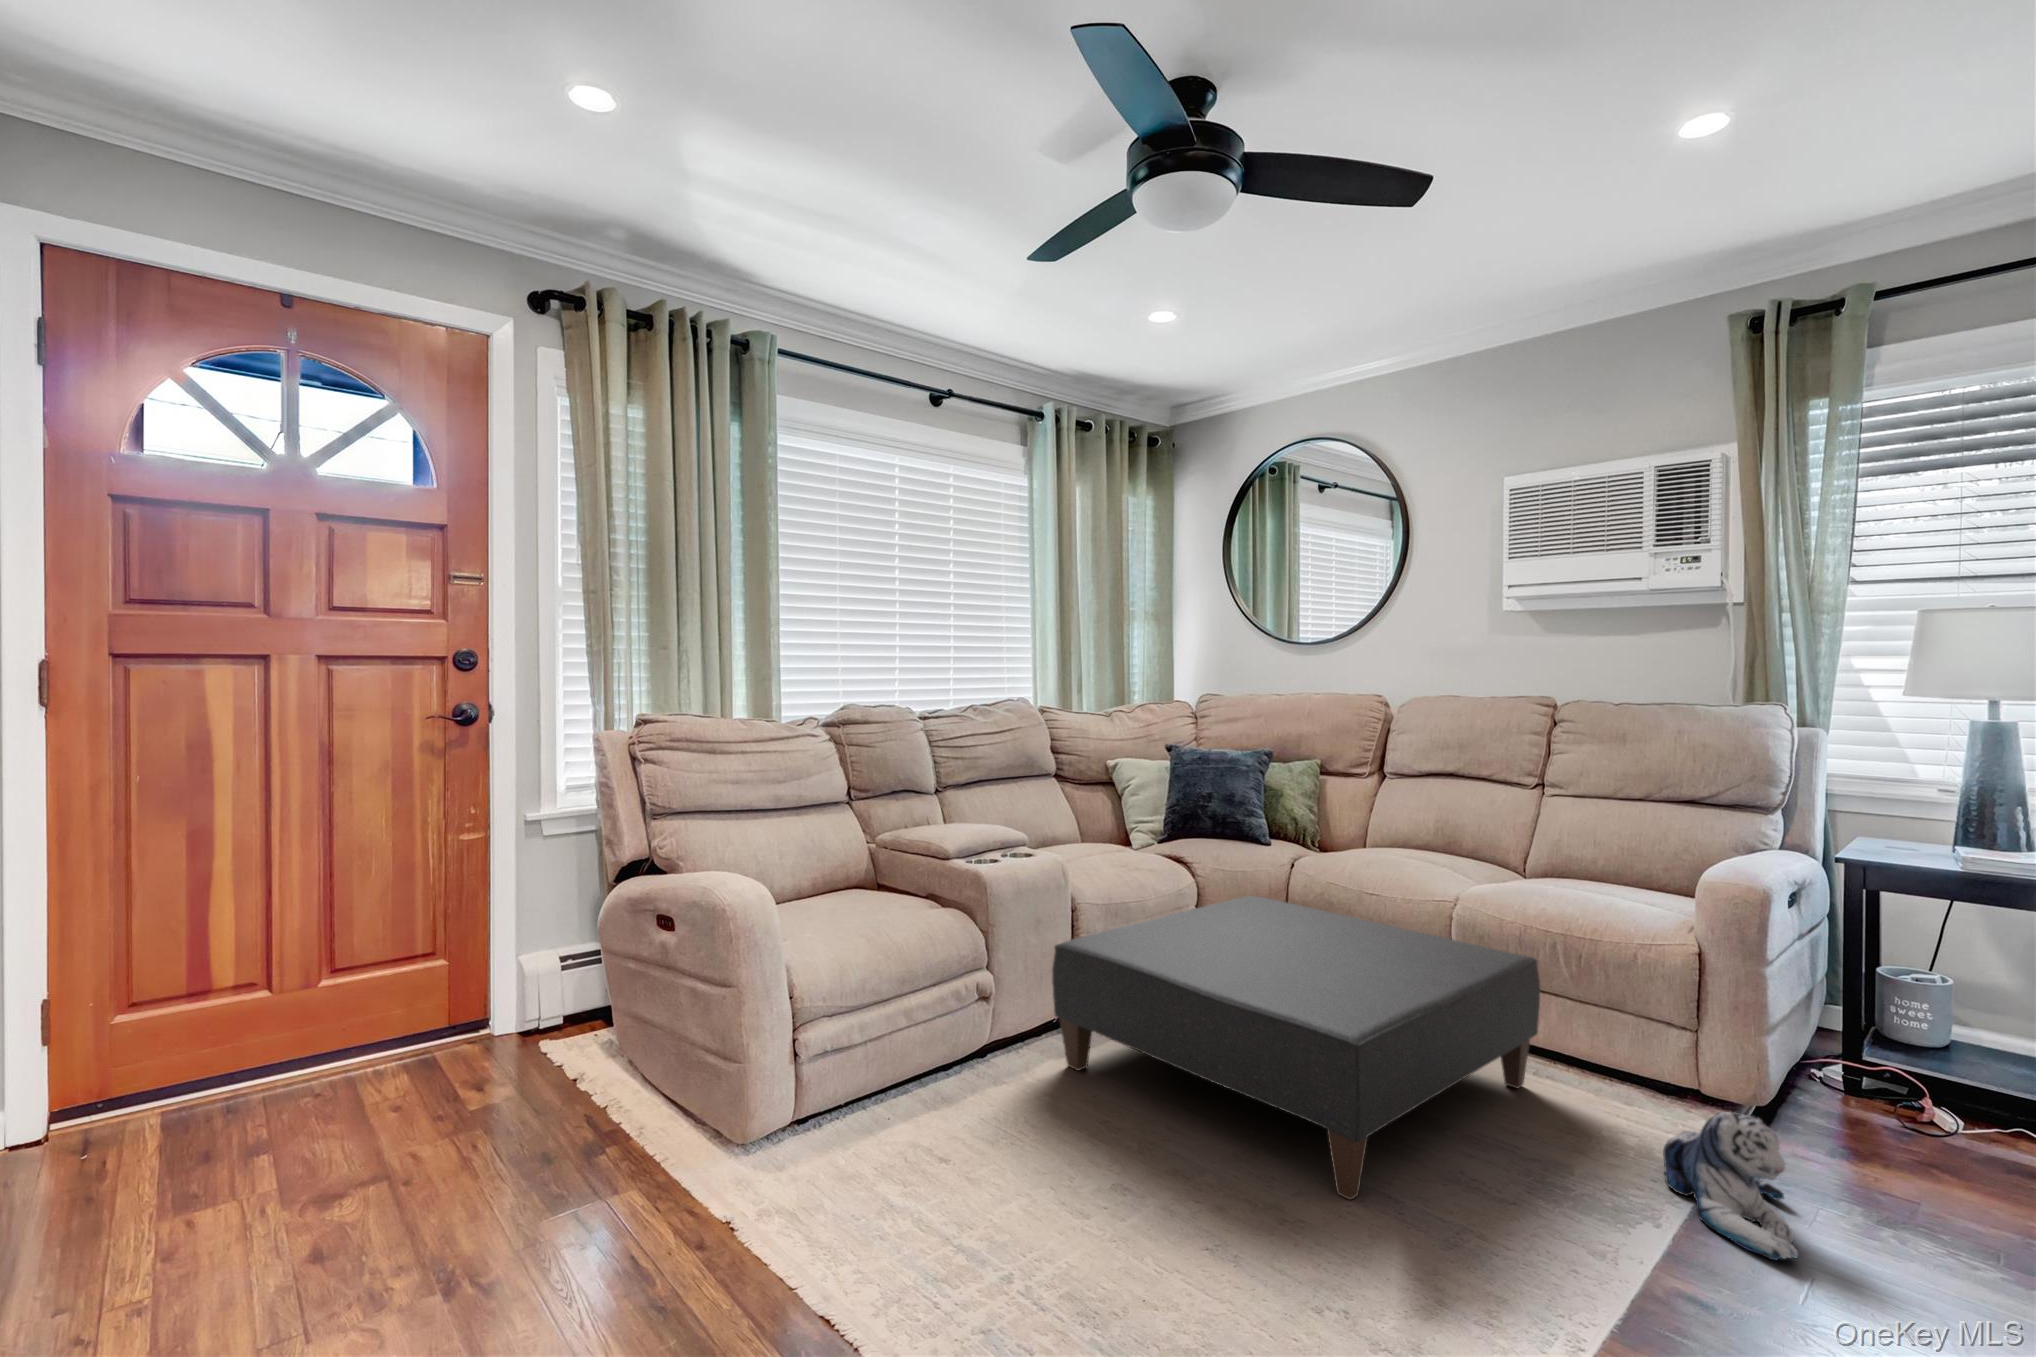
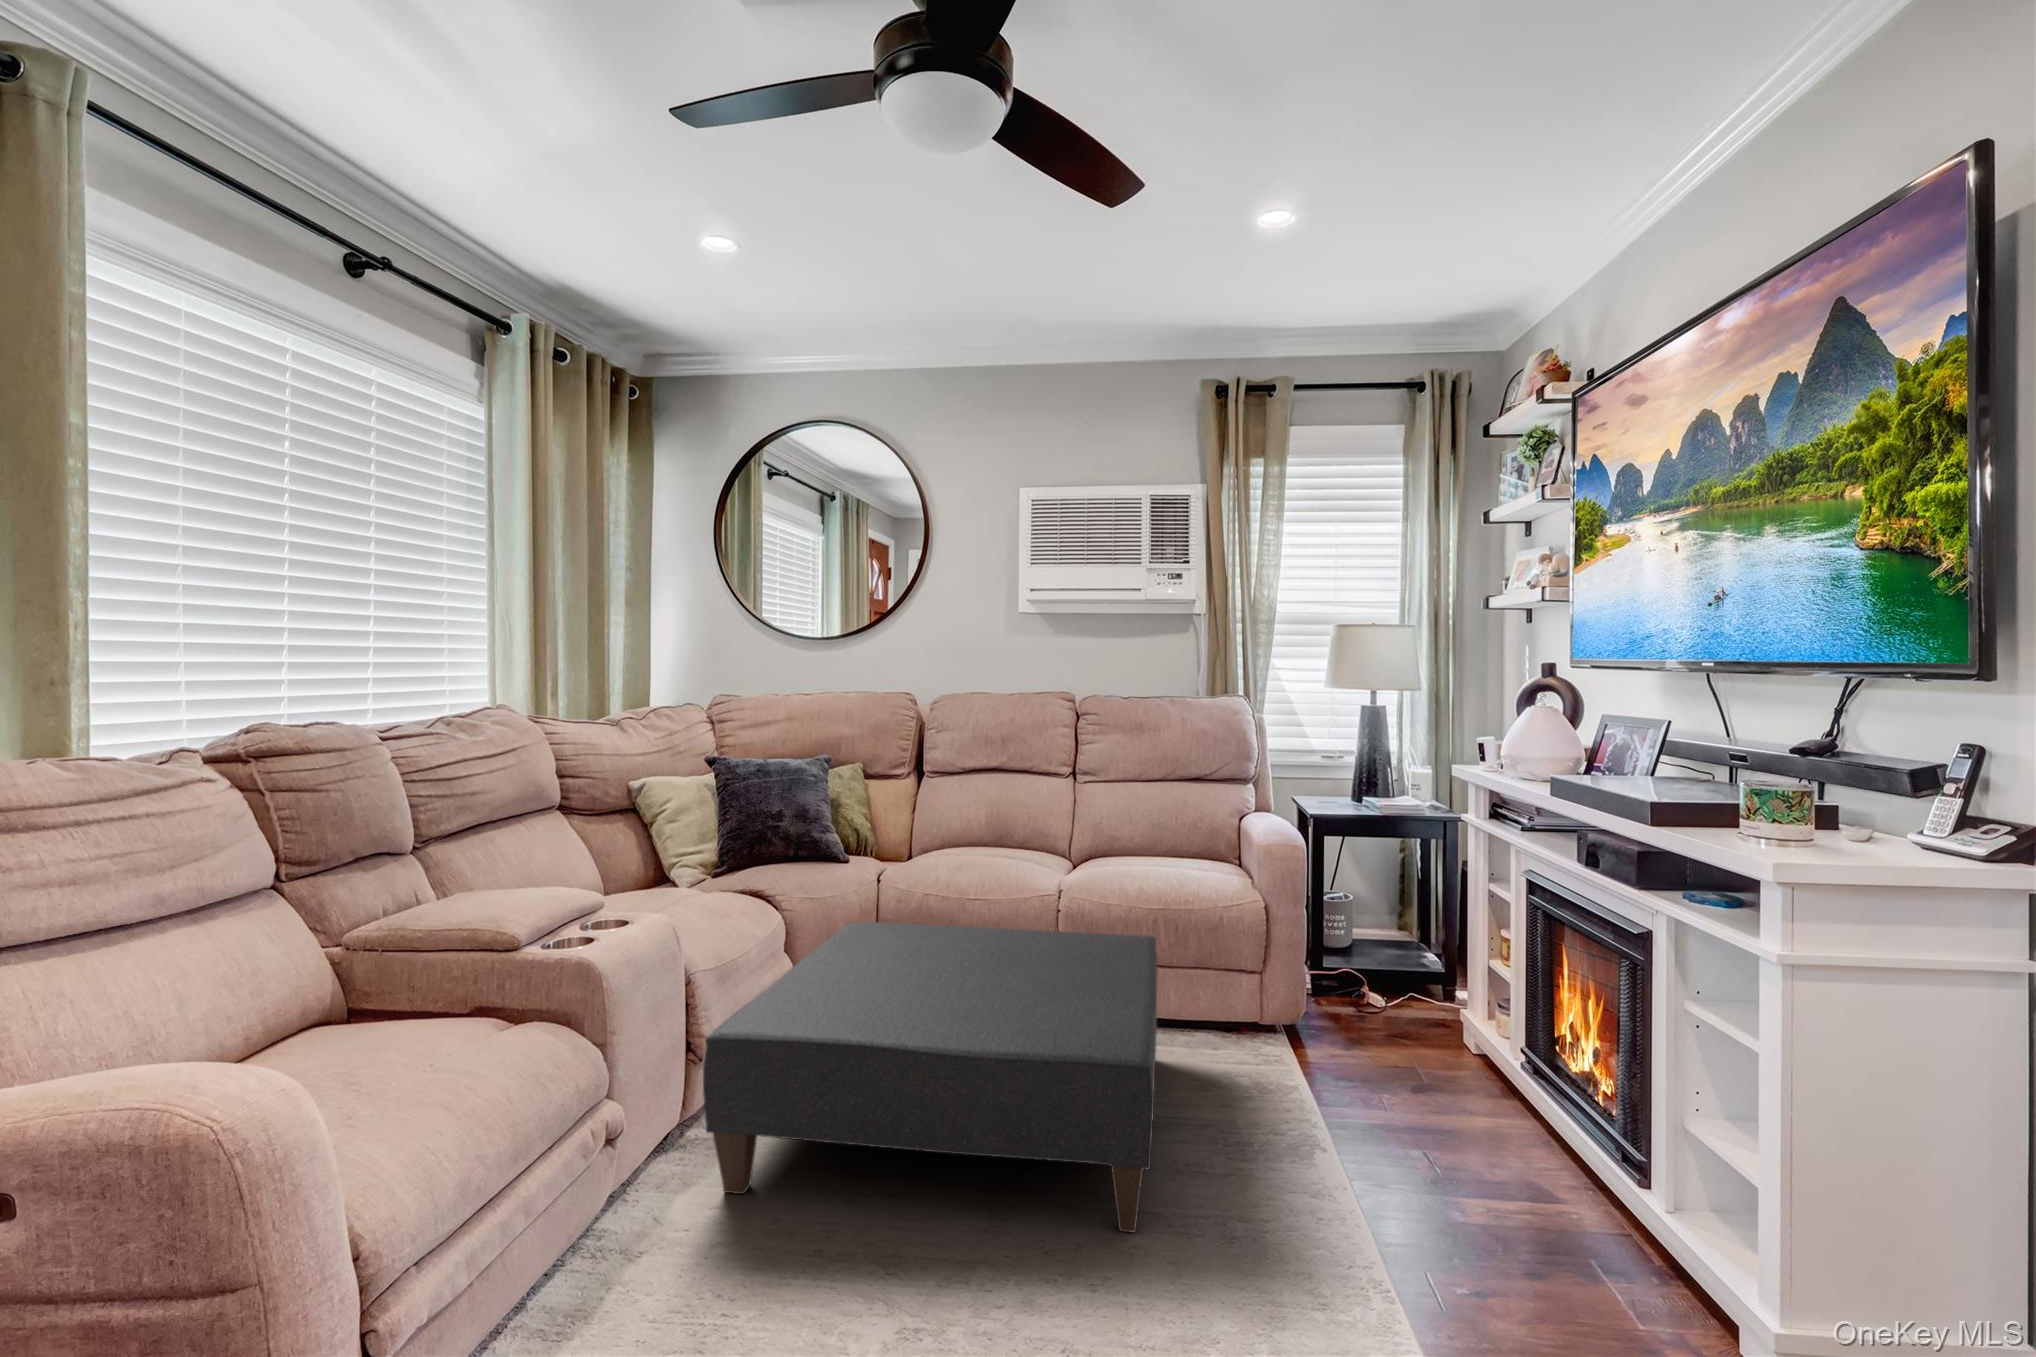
plush toy: present [1663,1112,1798,1260] -> none [1289,1035,1423,1149]

